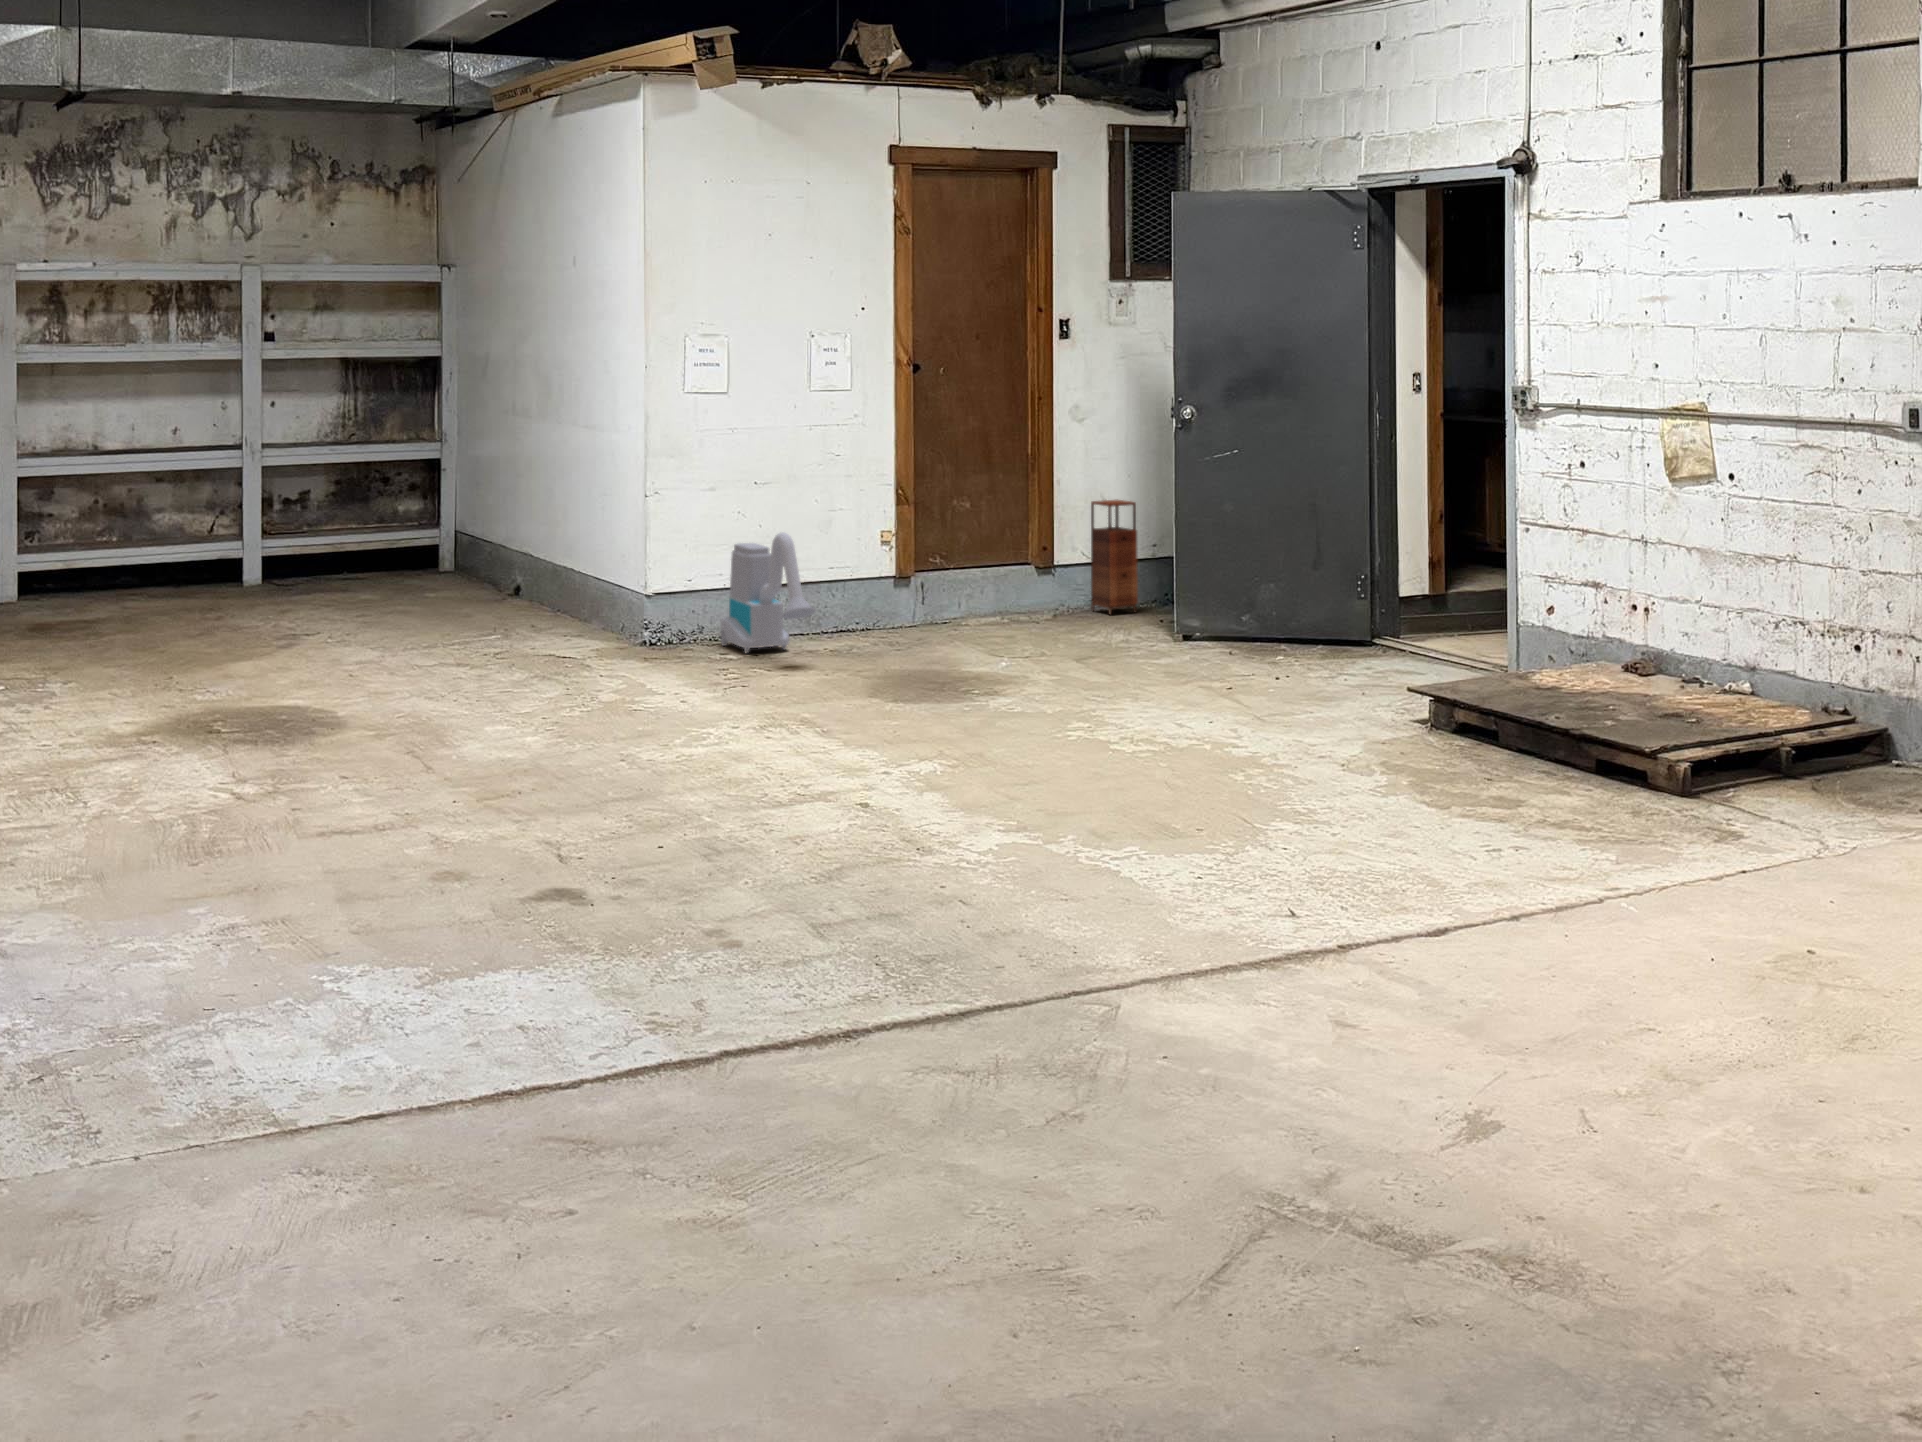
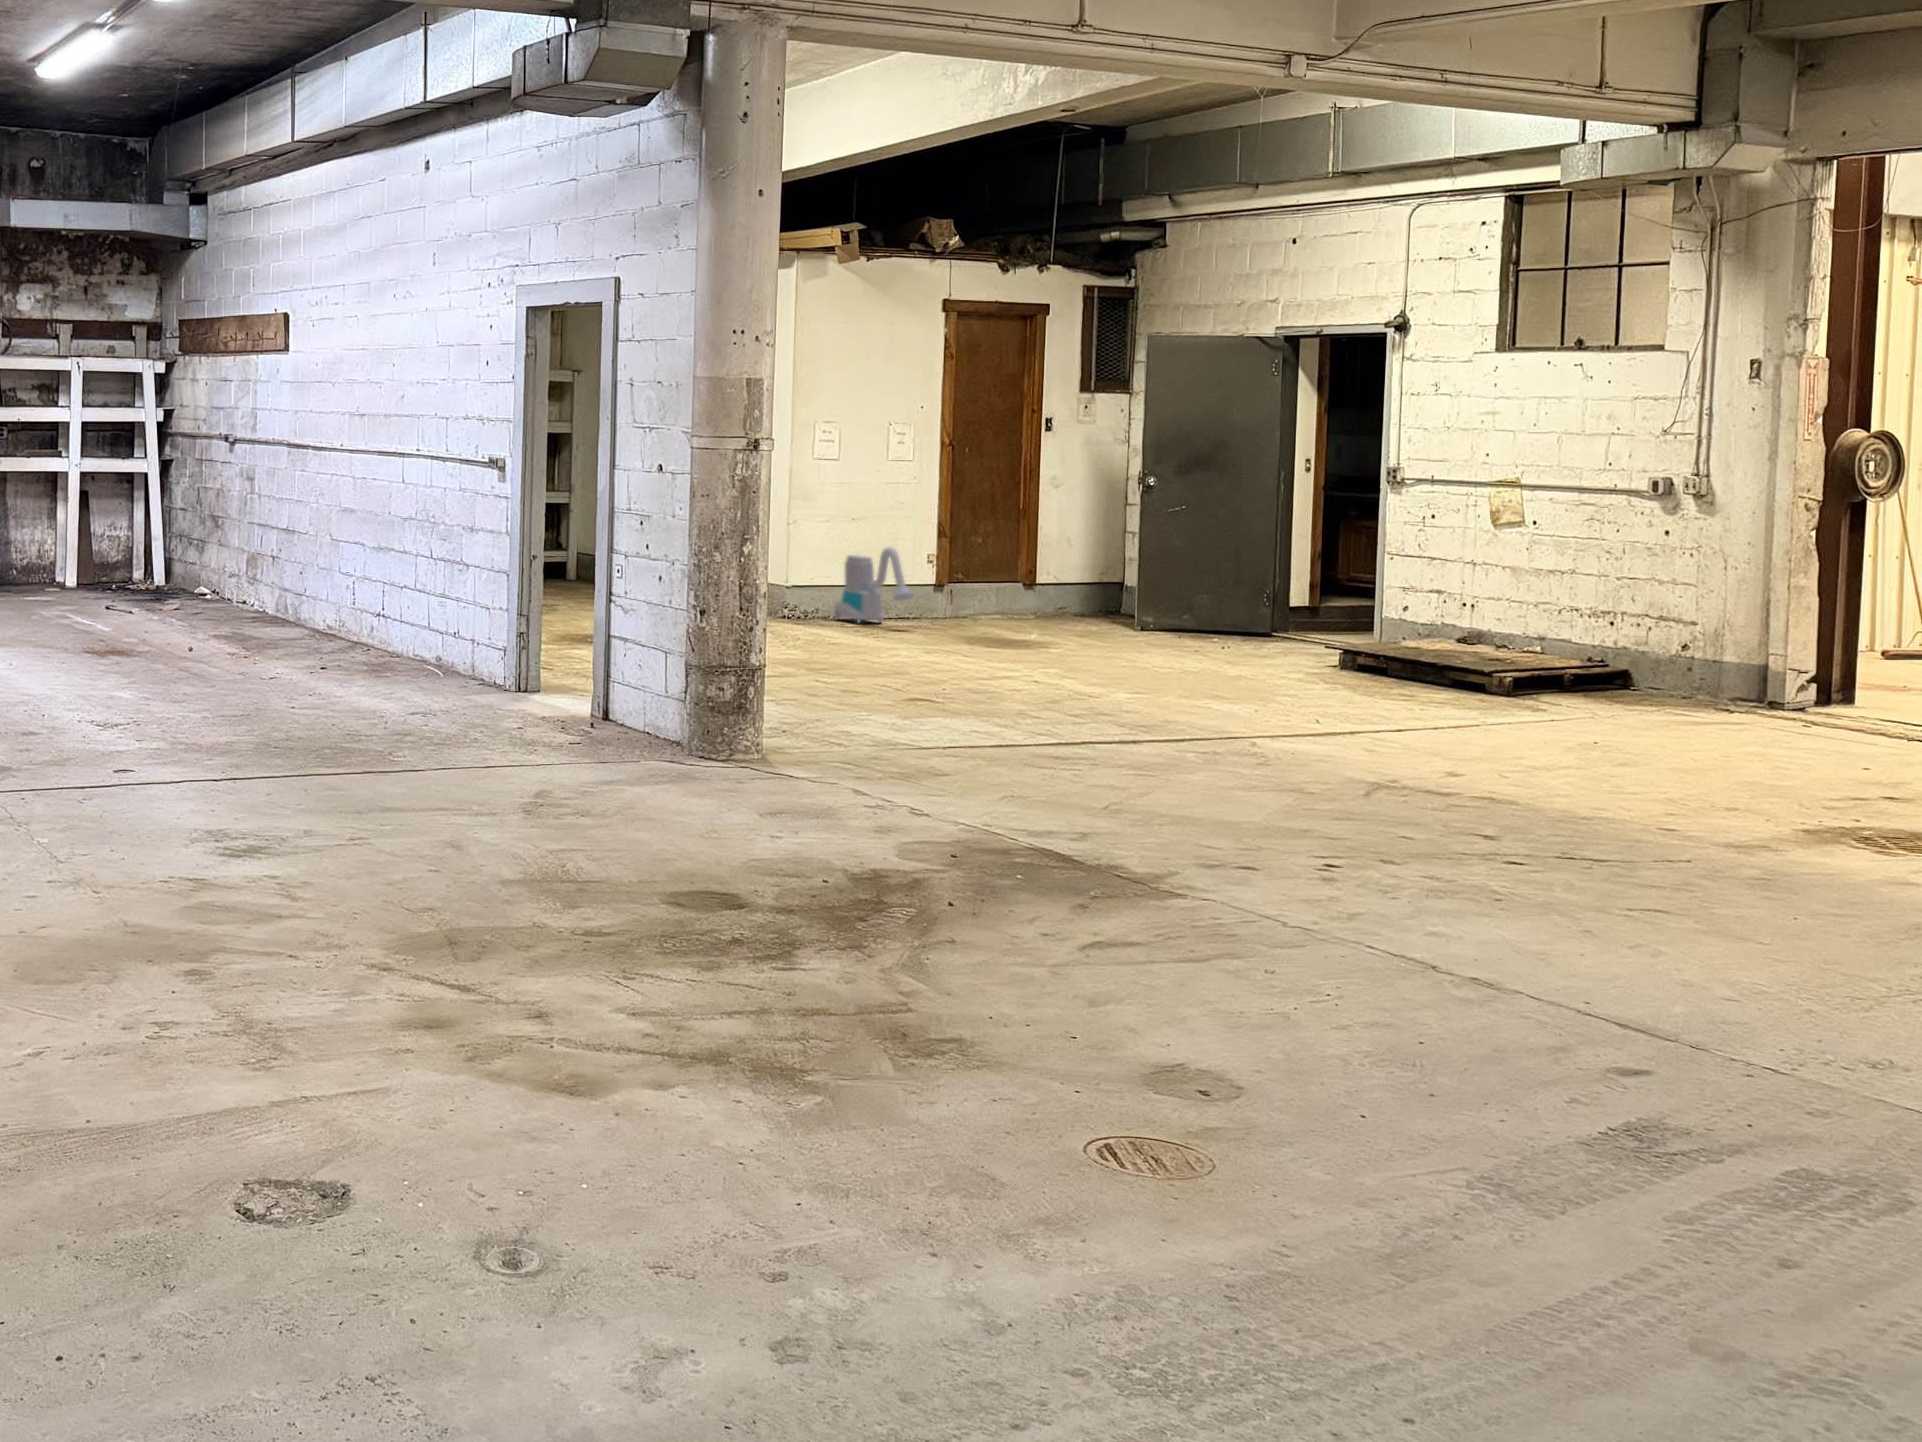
storage cabinet: present [1091,500,1138,615] -> none [1058,540,1093,616]

